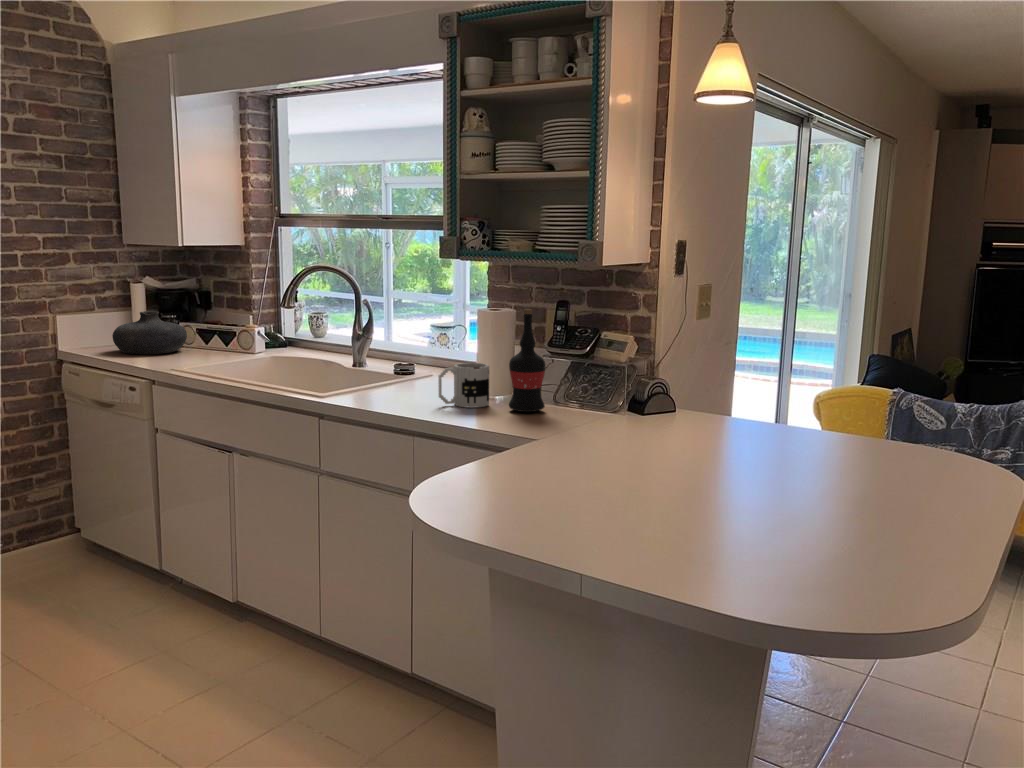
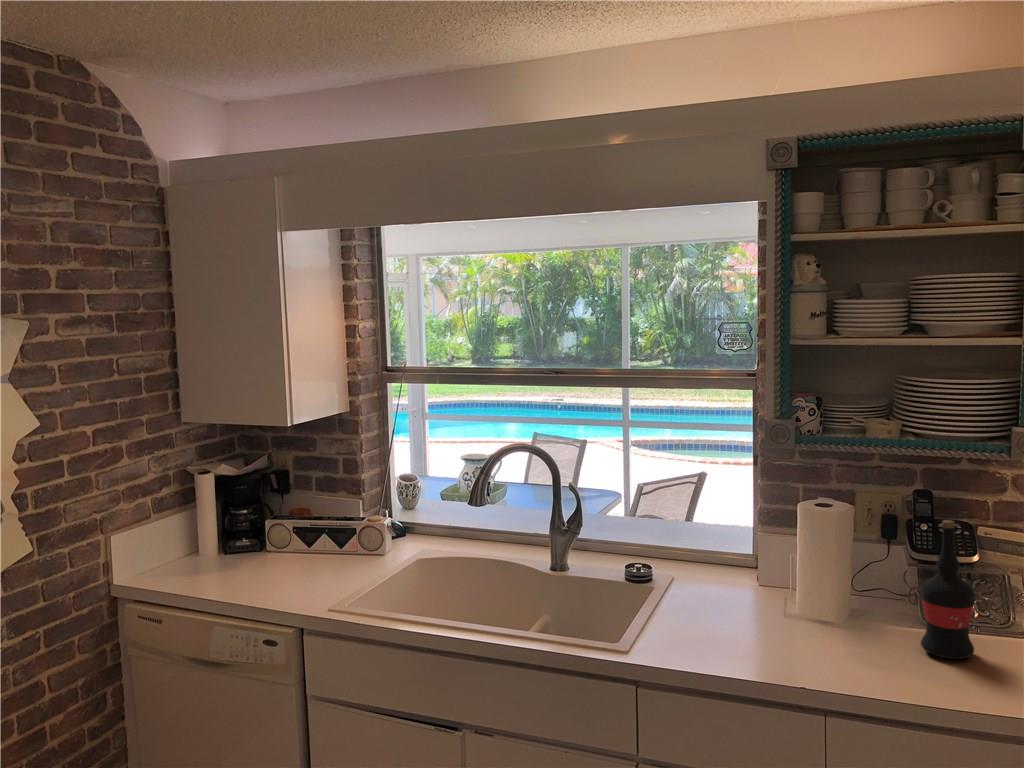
vase: present [112,311,187,354] -> none [188,512,286,579]
mug: present [438,363,489,408] -> none [826,588,885,658]

